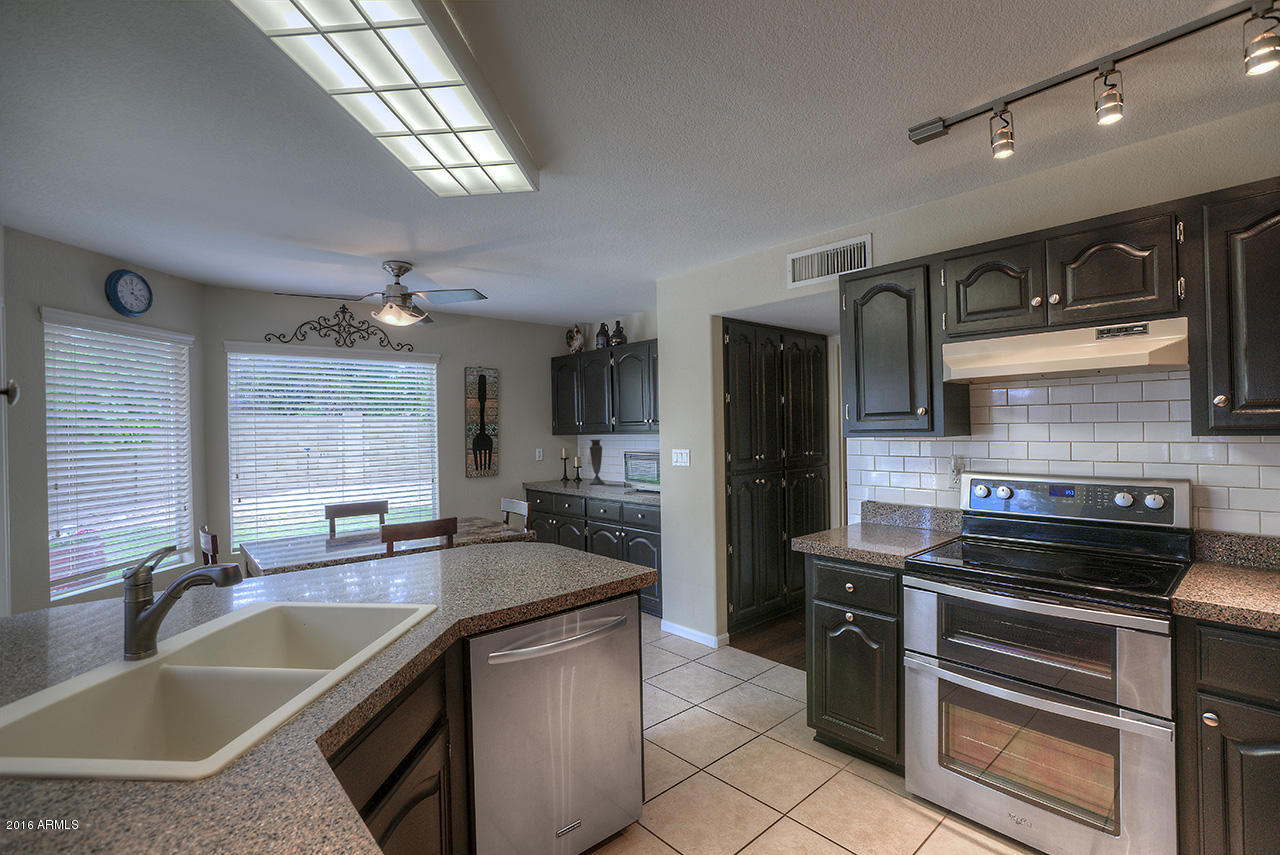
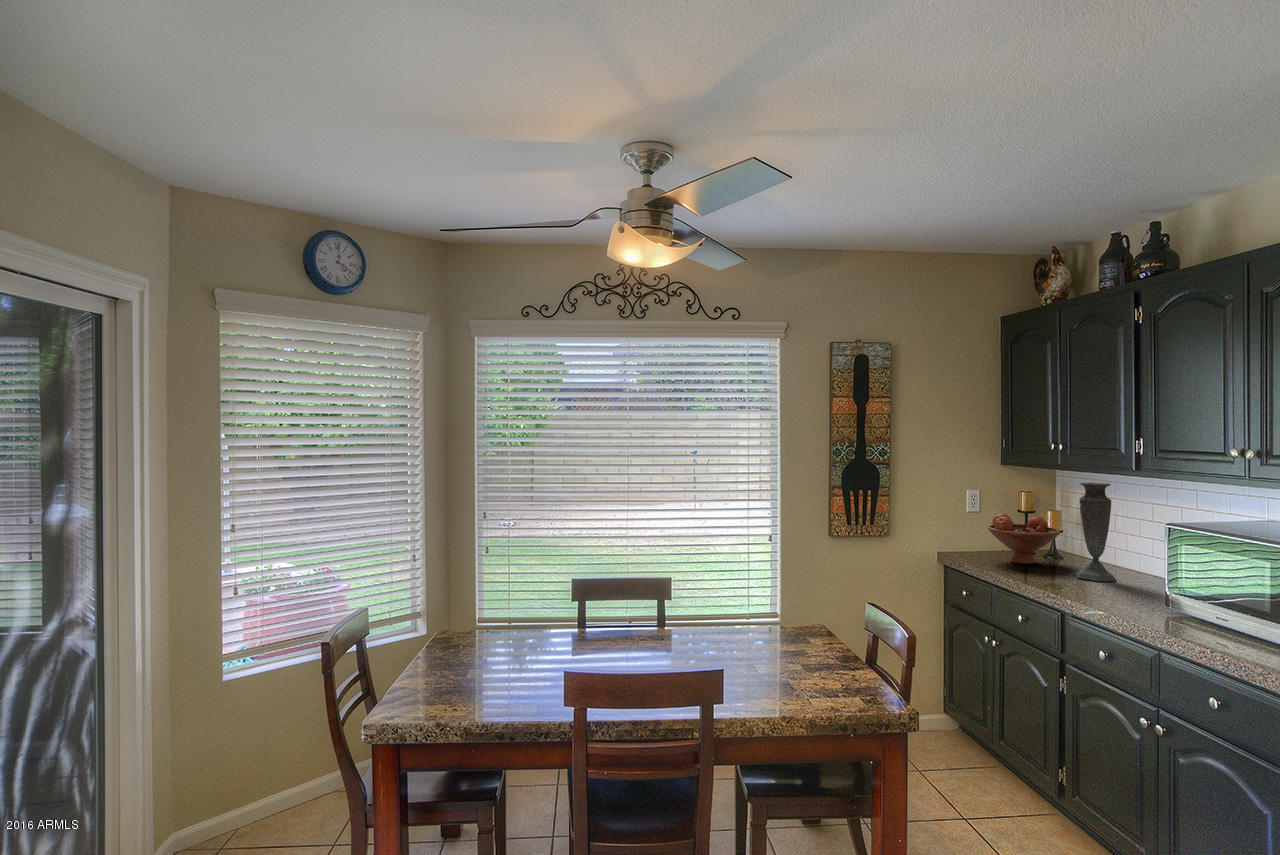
fruit bowl: none [550,460,582,483] -> present [988,513,1060,564]

